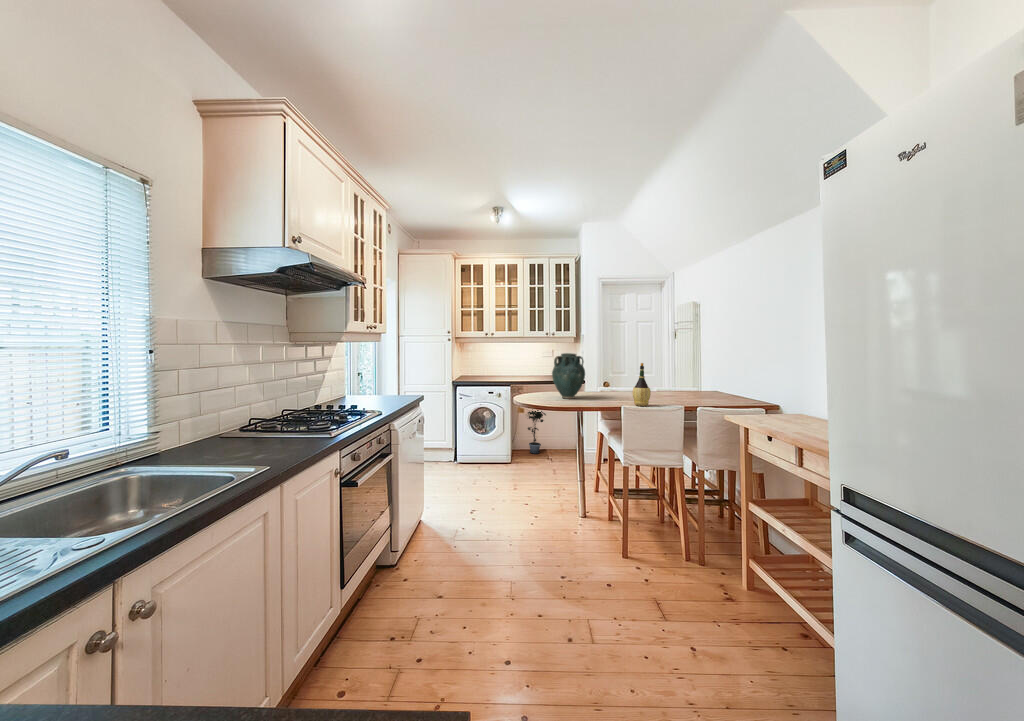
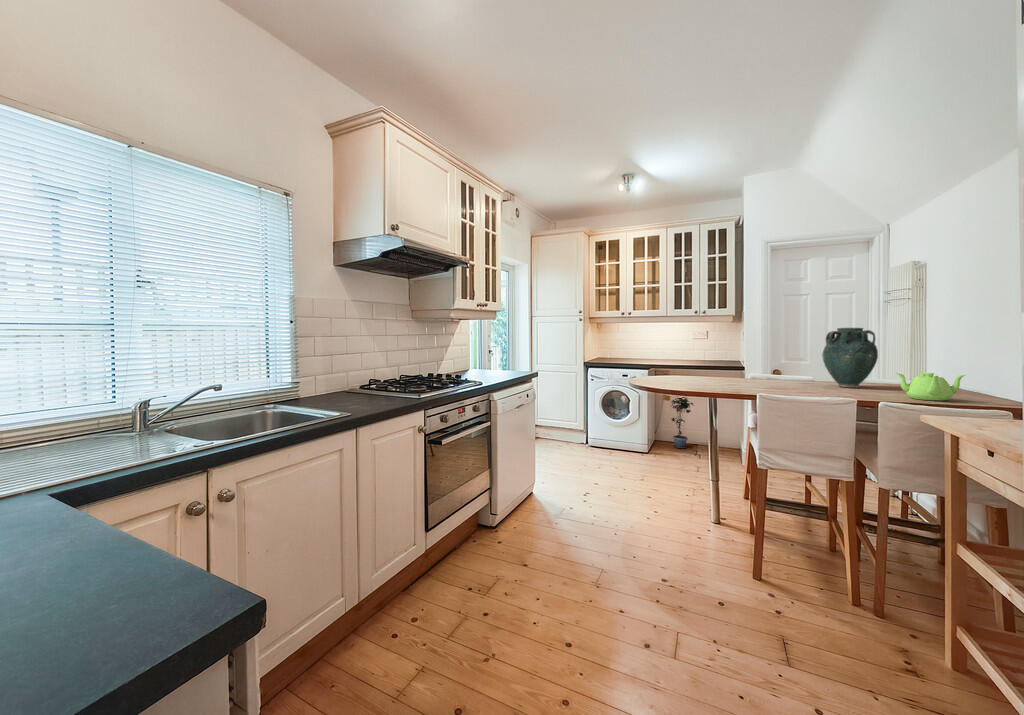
vase: present [552,353,585,399] -> present [822,328,878,388]
wine bottle: present [632,363,651,406] -> none [773,335,799,389]
teapot: none [712,391,751,412] -> present [897,372,965,401]

